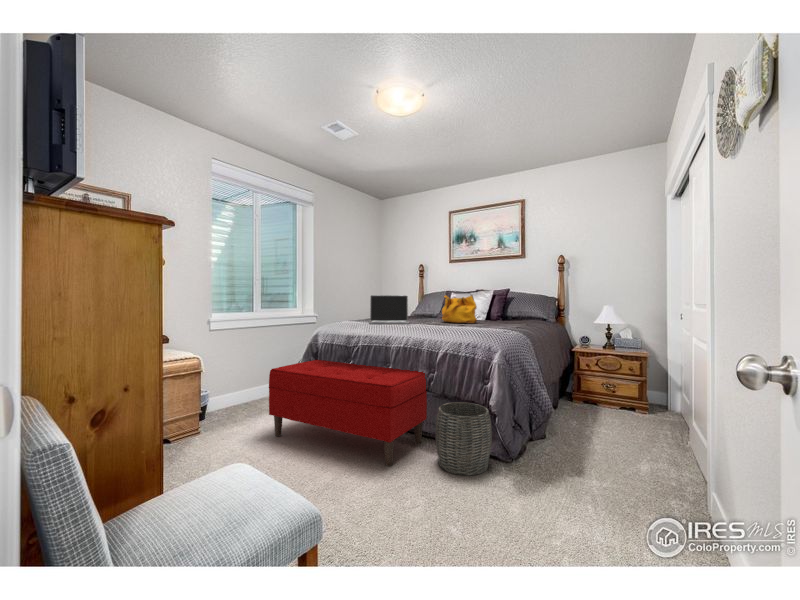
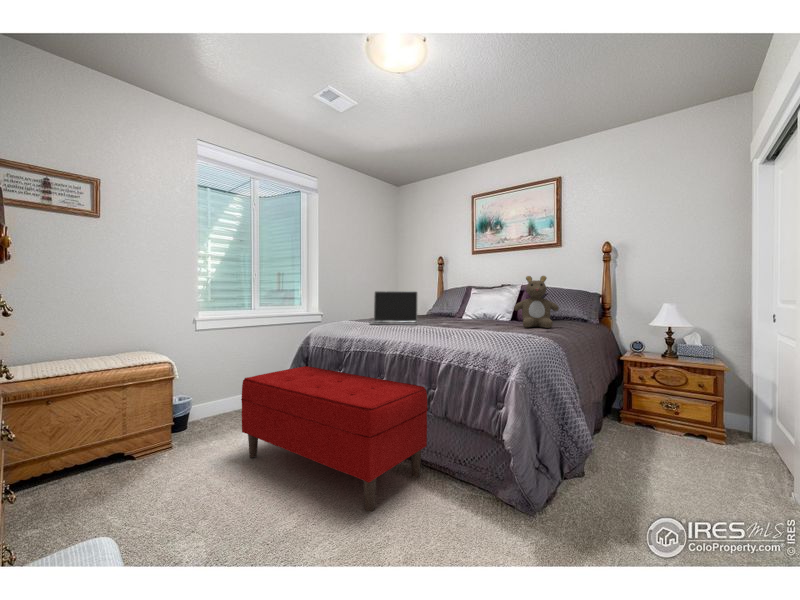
teddy bear: none [490,283,525,325] -> present [514,276,559,328]
handbag: present [442,295,477,323] -> none [457,289,499,325]
woven basket: present [436,402,492,475] -> none [431,430,505,535]

